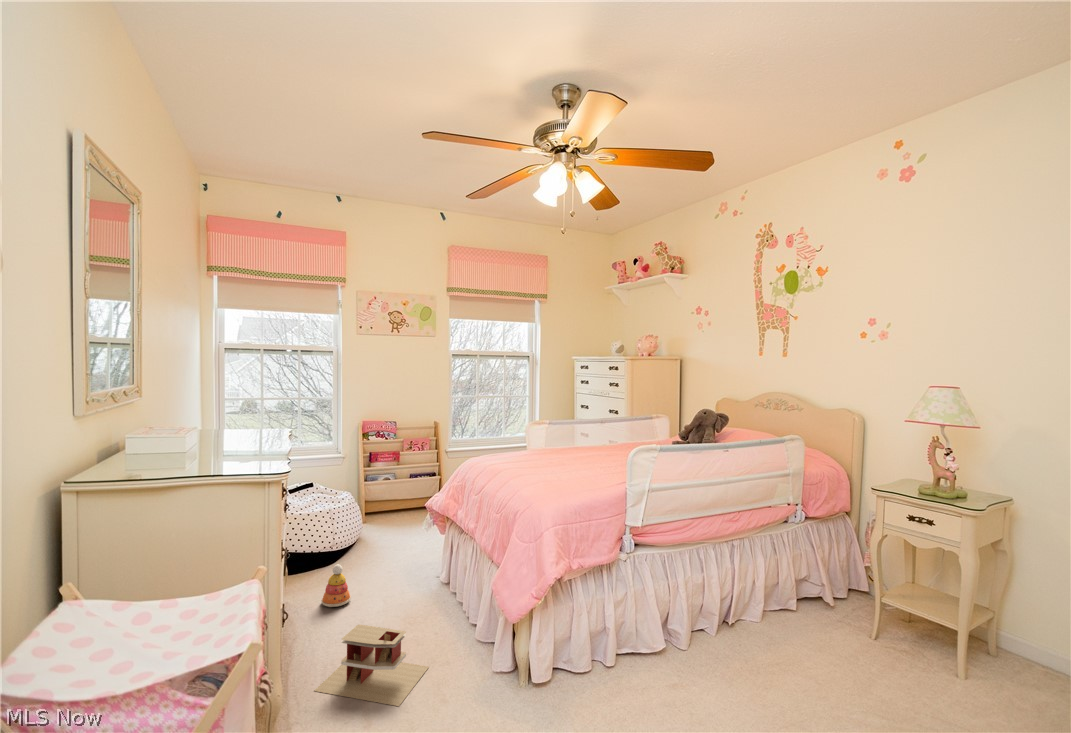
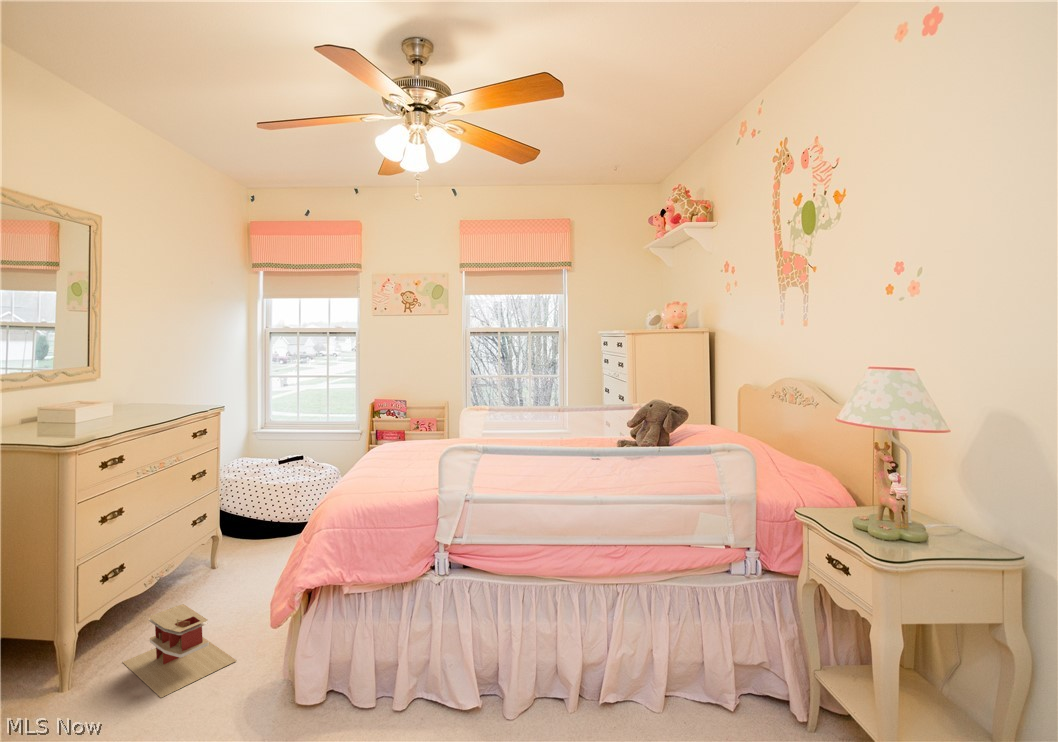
stacking toy: present [321,564,351,607] -> none [234,539,264,579]

